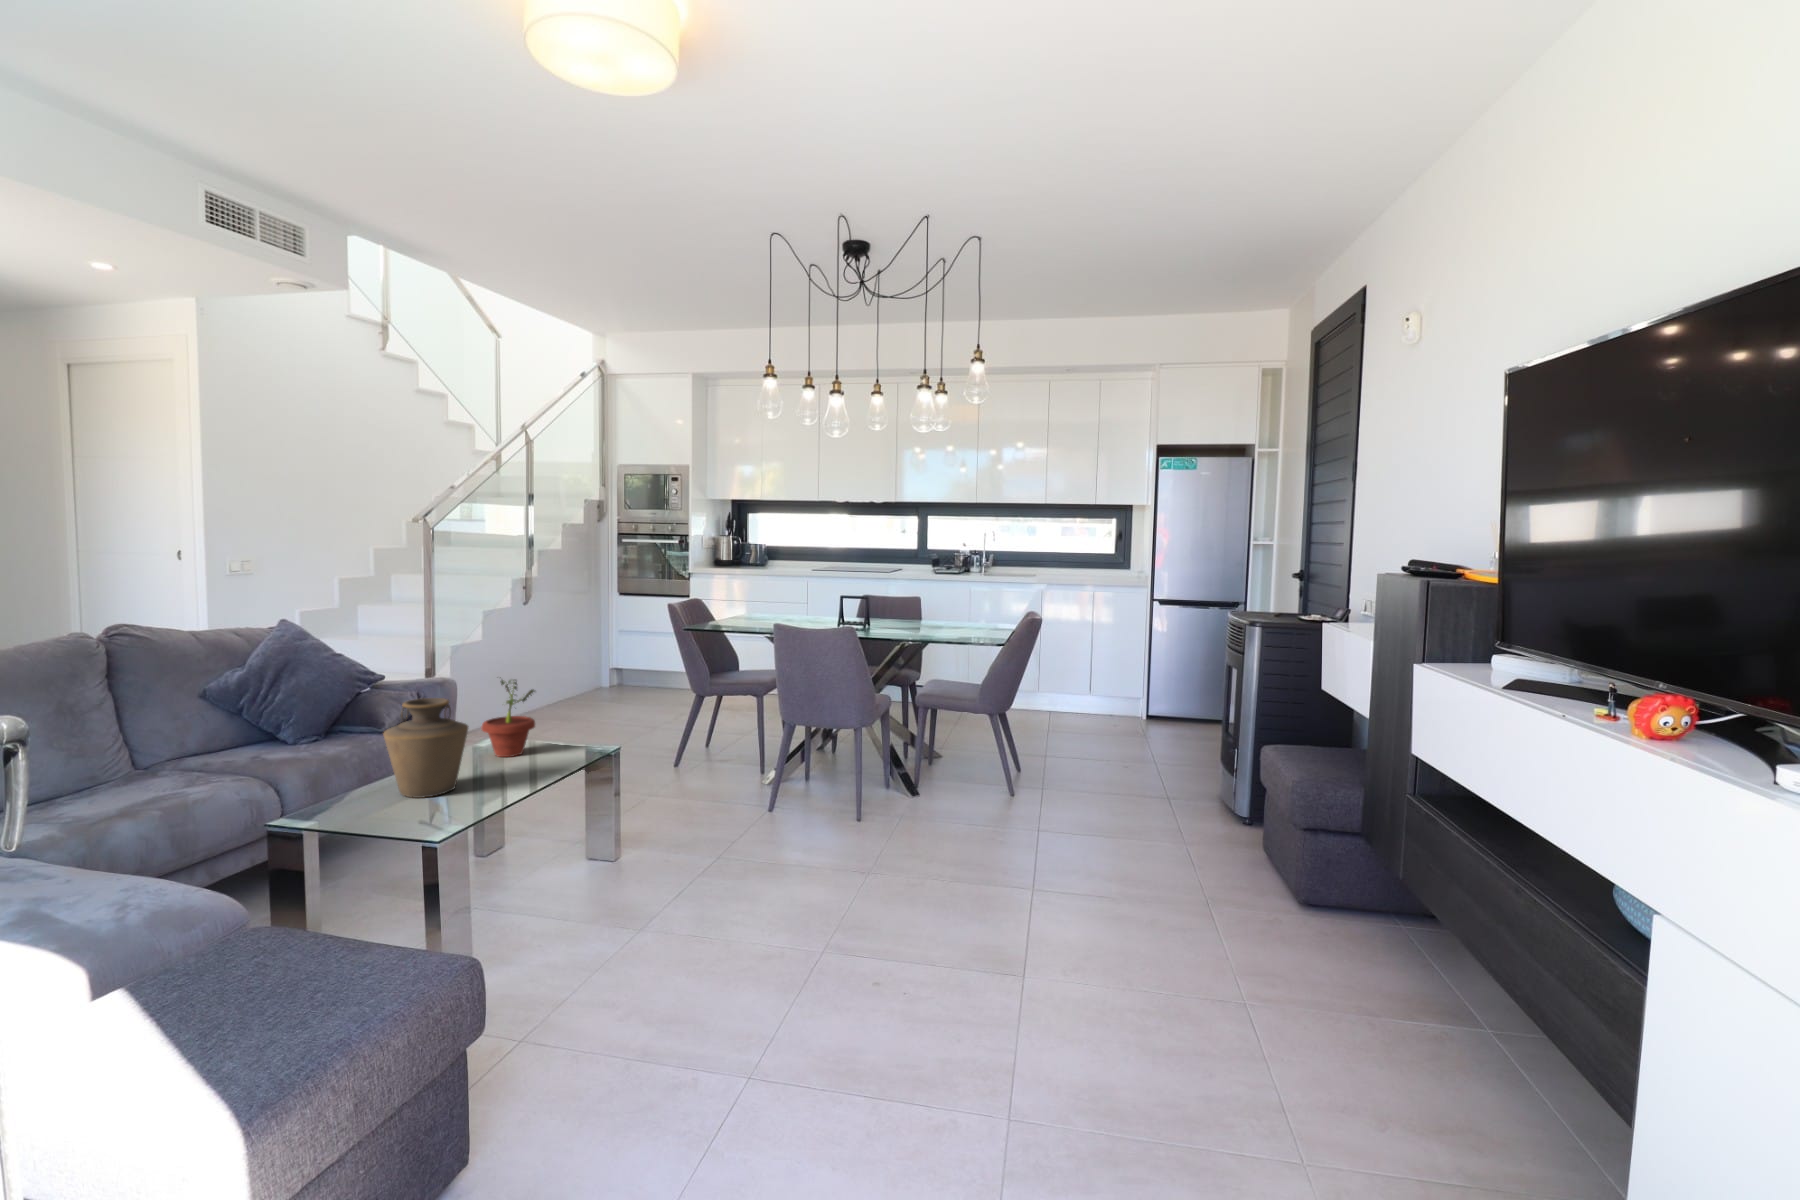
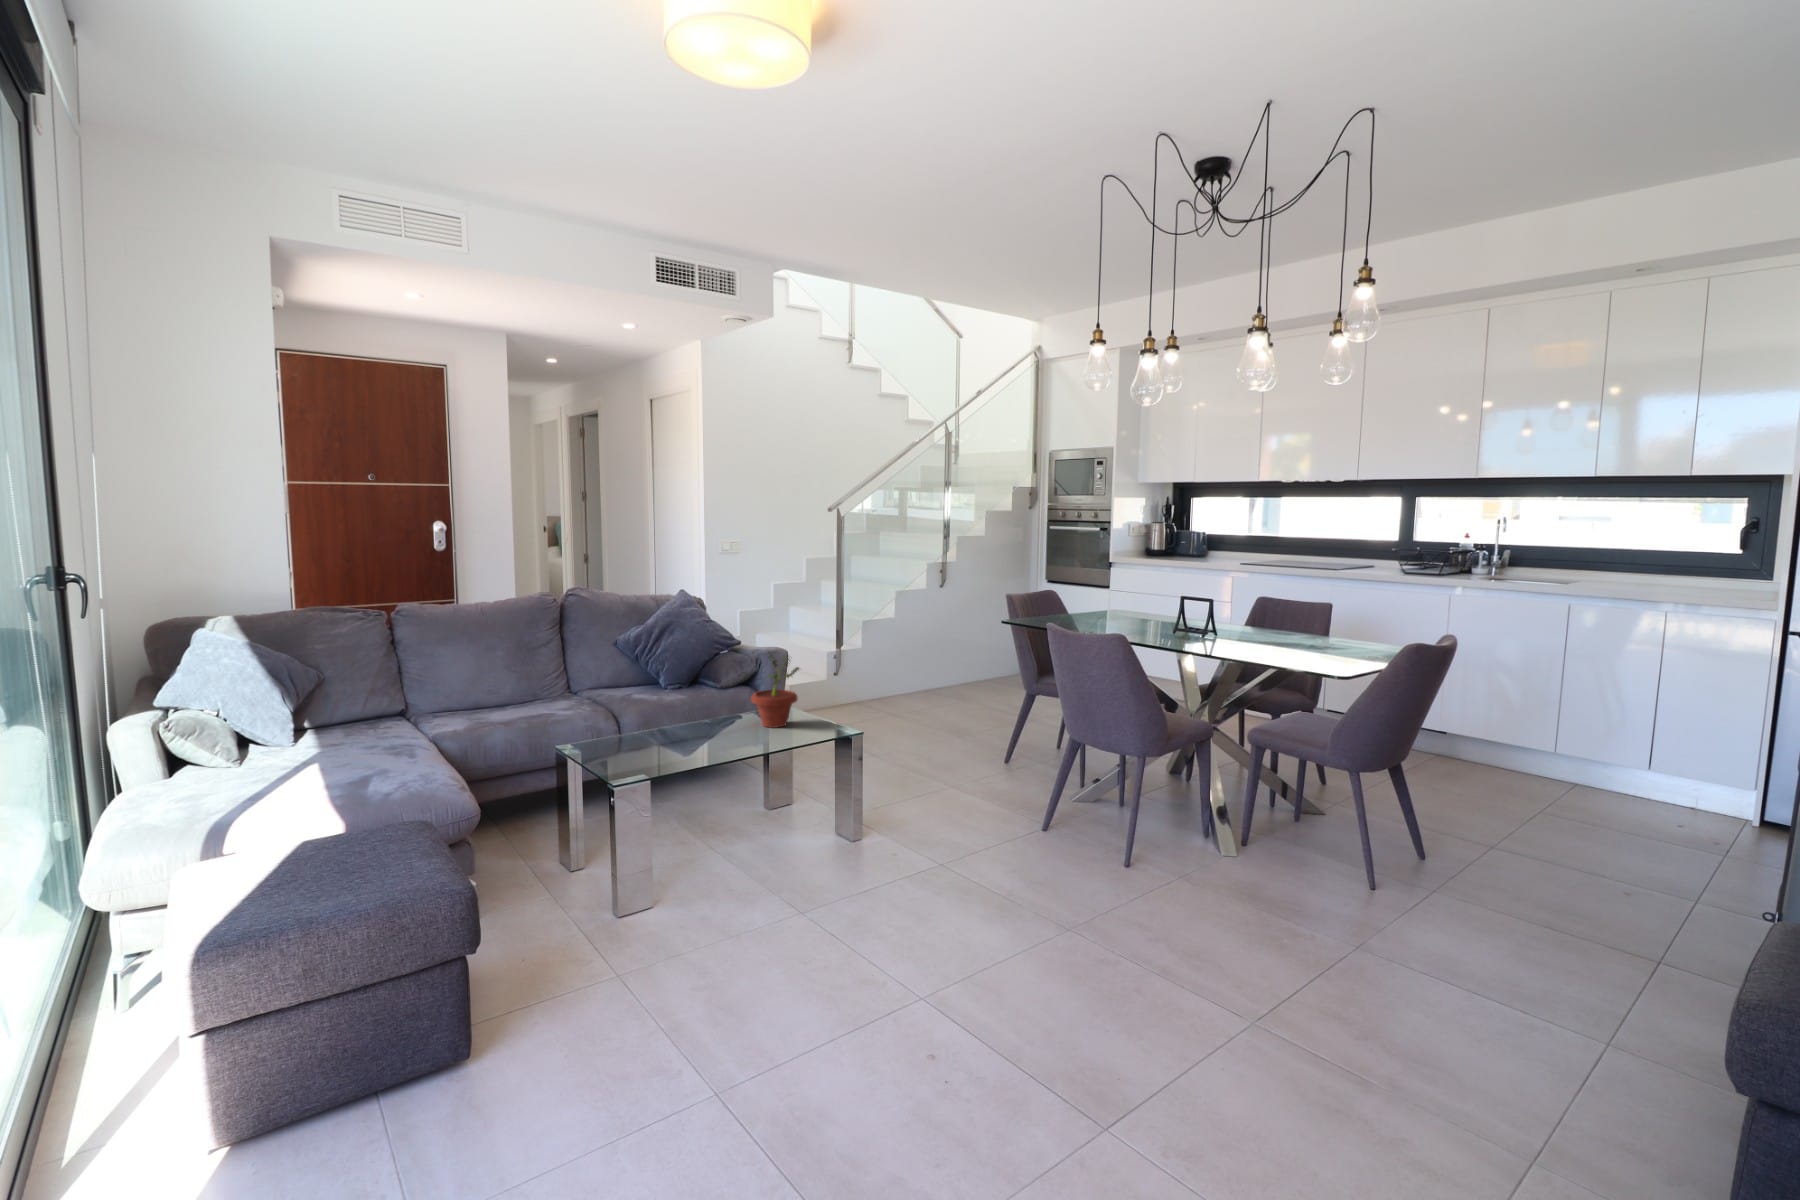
vase: present [384,698,469,798] -> none [635,665,703,752]

